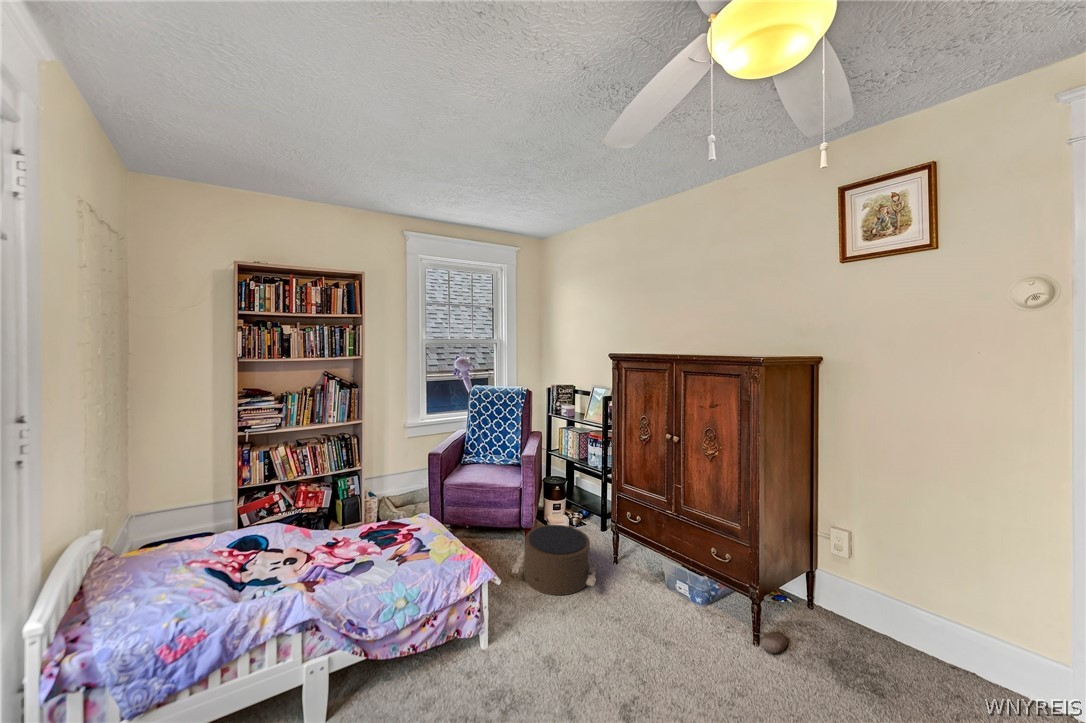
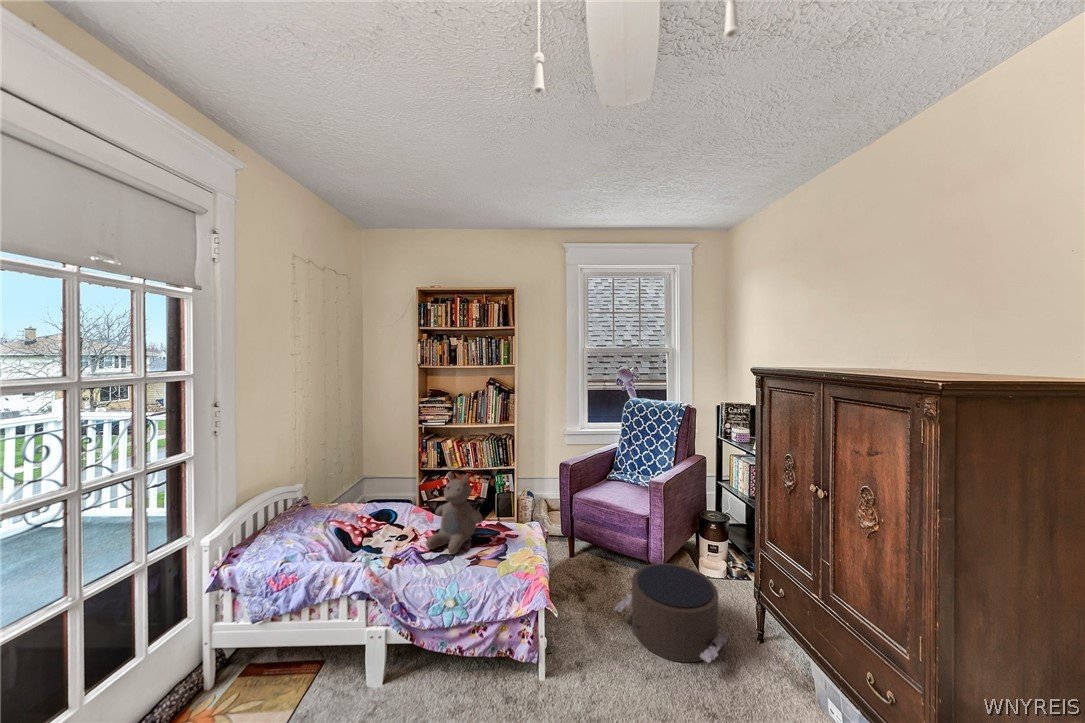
bear: none [337,479,398,564] -> present [426,473,483,554]

